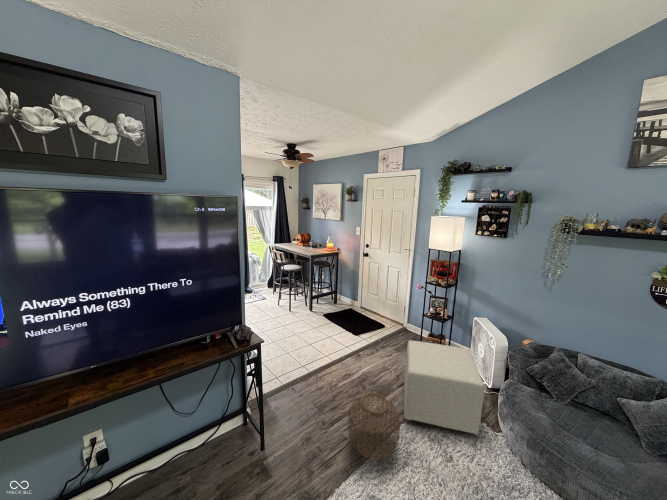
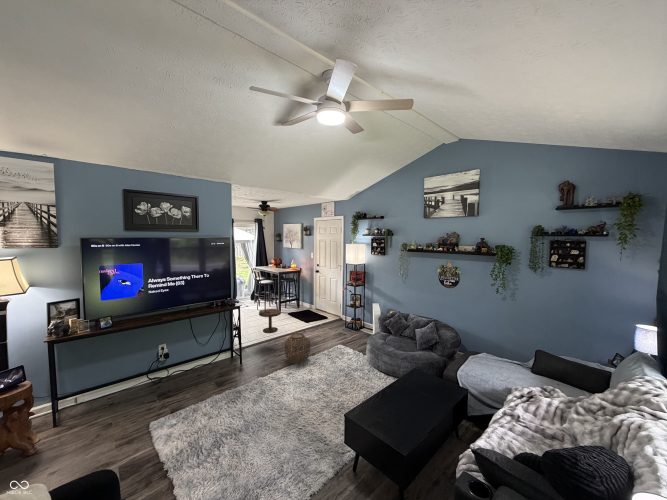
side table: none [293,332,334,405] -> present [259,309,281,333]
ottoman: present [404,340,484,435] -> none [318,314,359,355]

